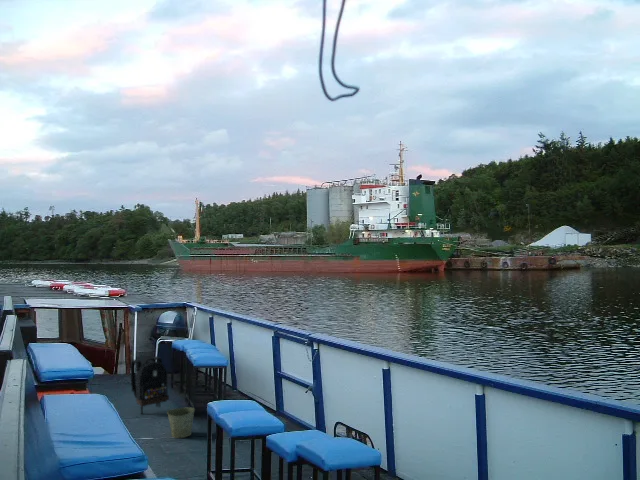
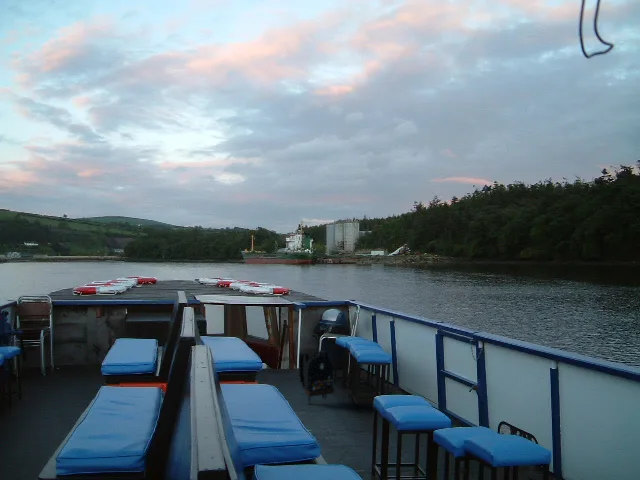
bucket: present [167,407,195,438] -> none [334,387,360,427]

